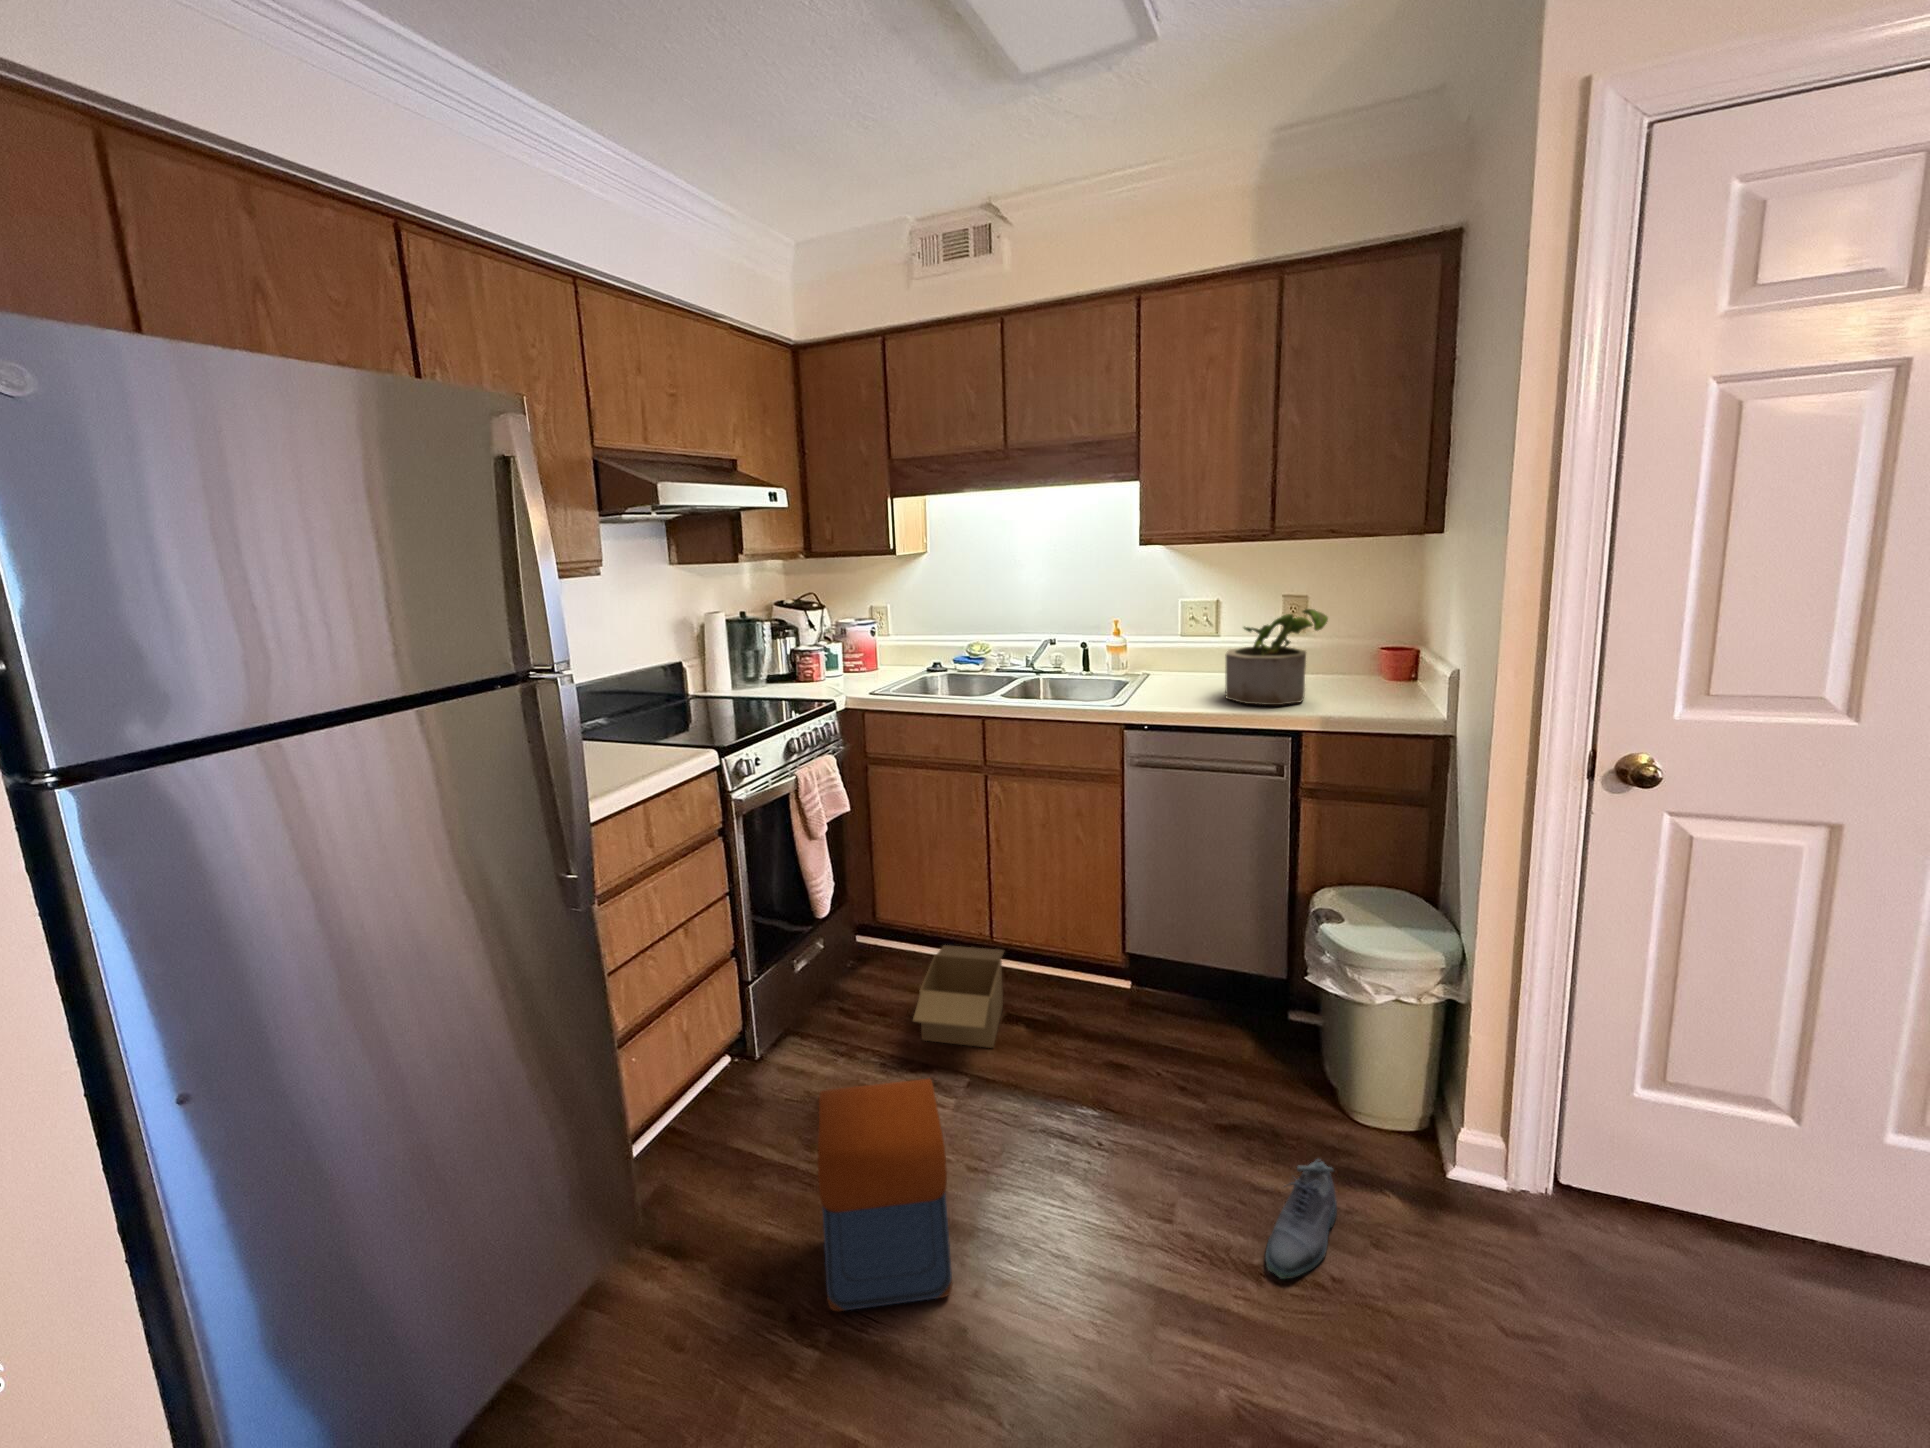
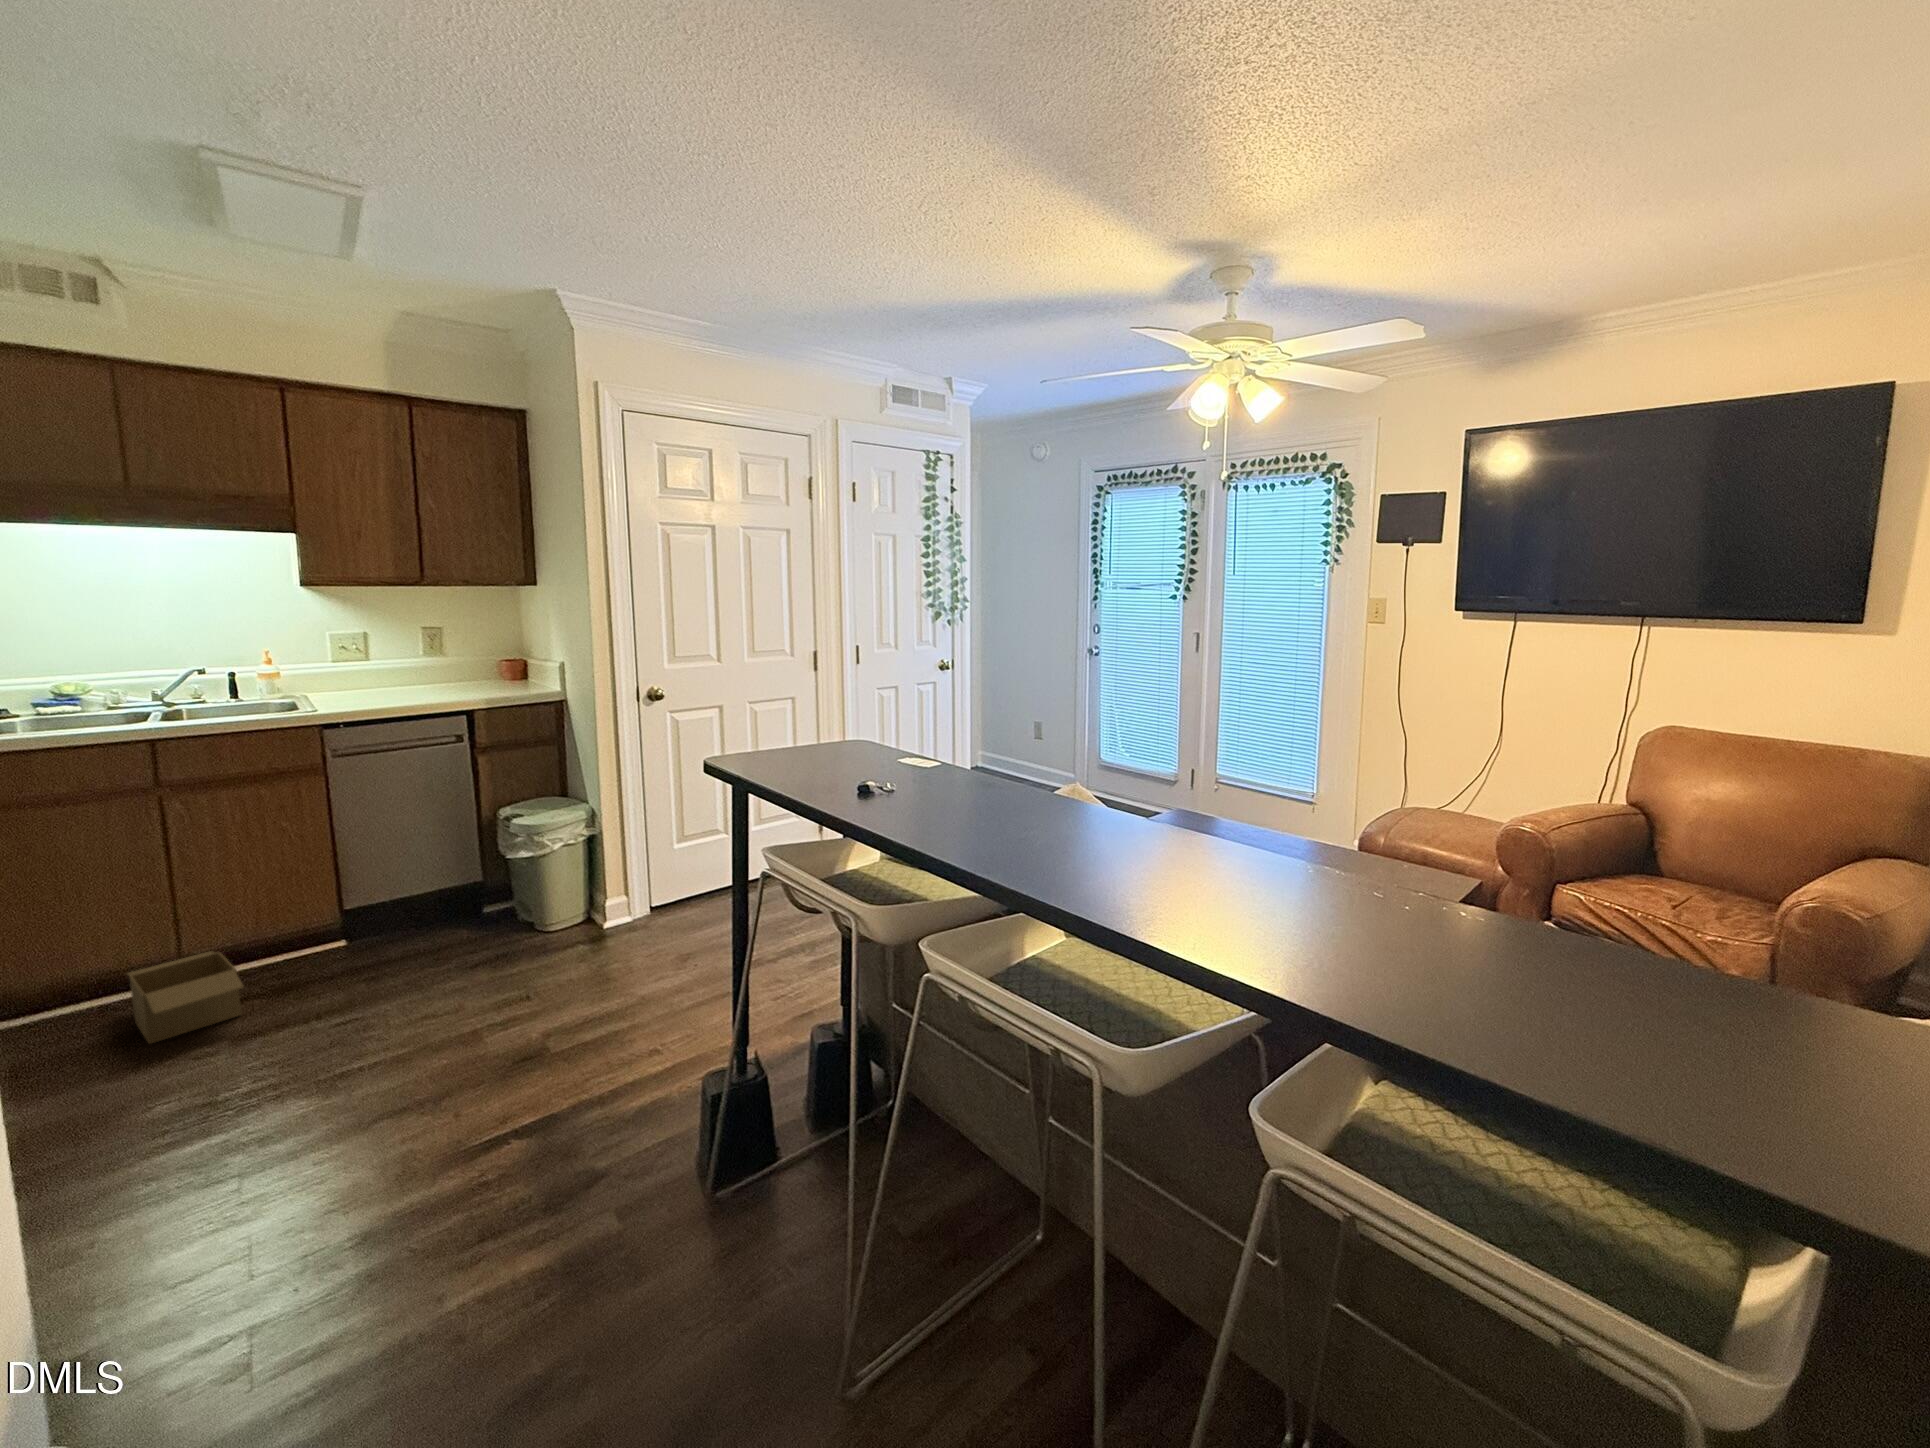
potted plant: present [1225,609,1328,705] -> none [401,631,476,698]
backpack: present [817,1079,952,1311] -> none [171,967,335,1153]
shoe: present [1265,1159,1337,1279] -> none [528,935,560,991]

